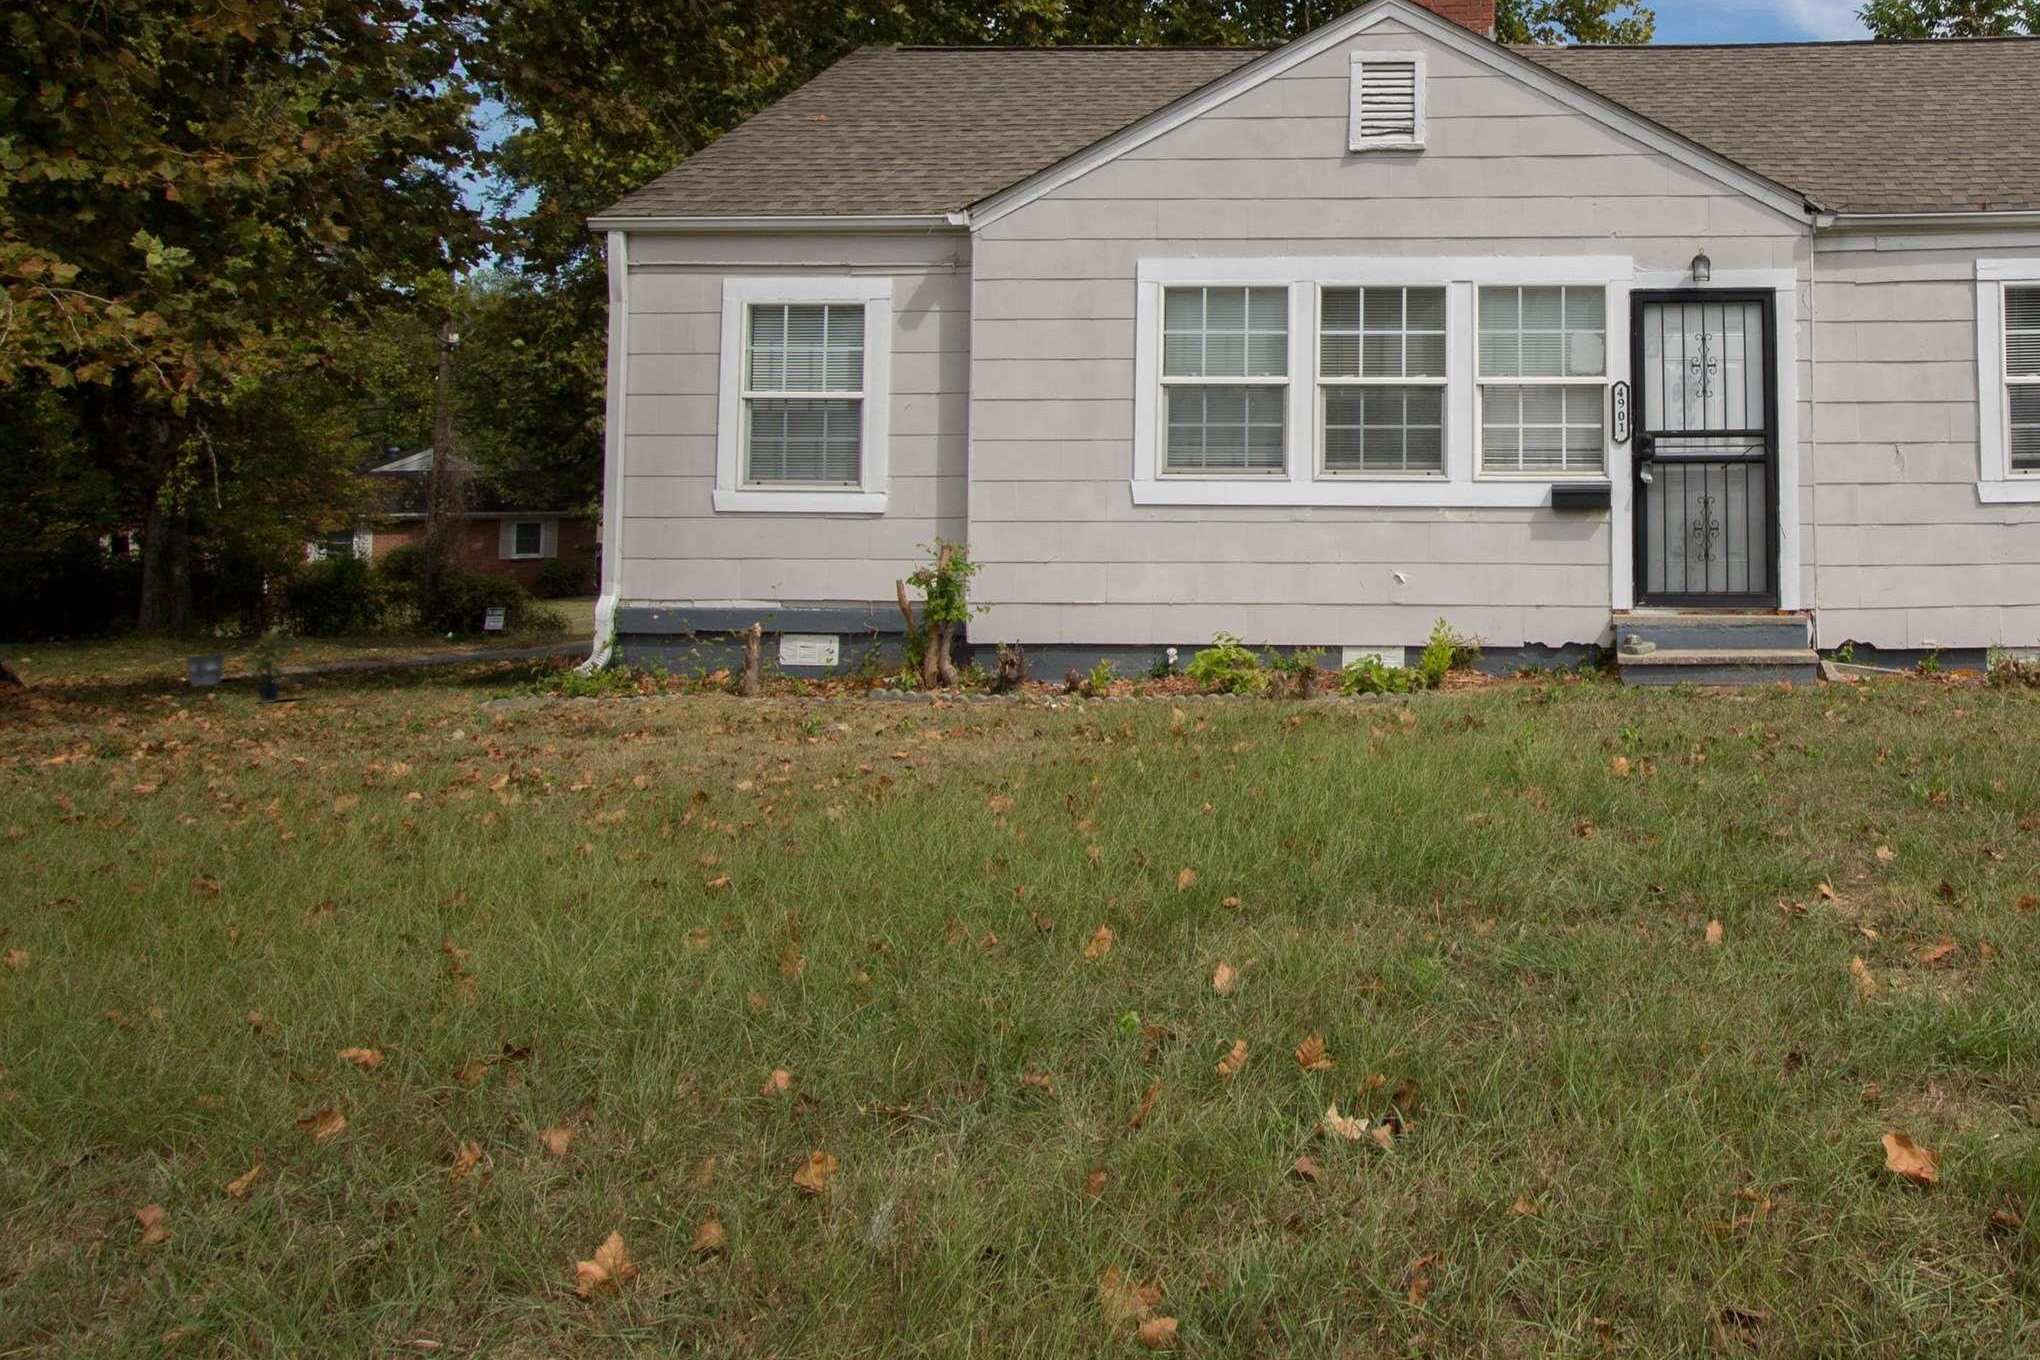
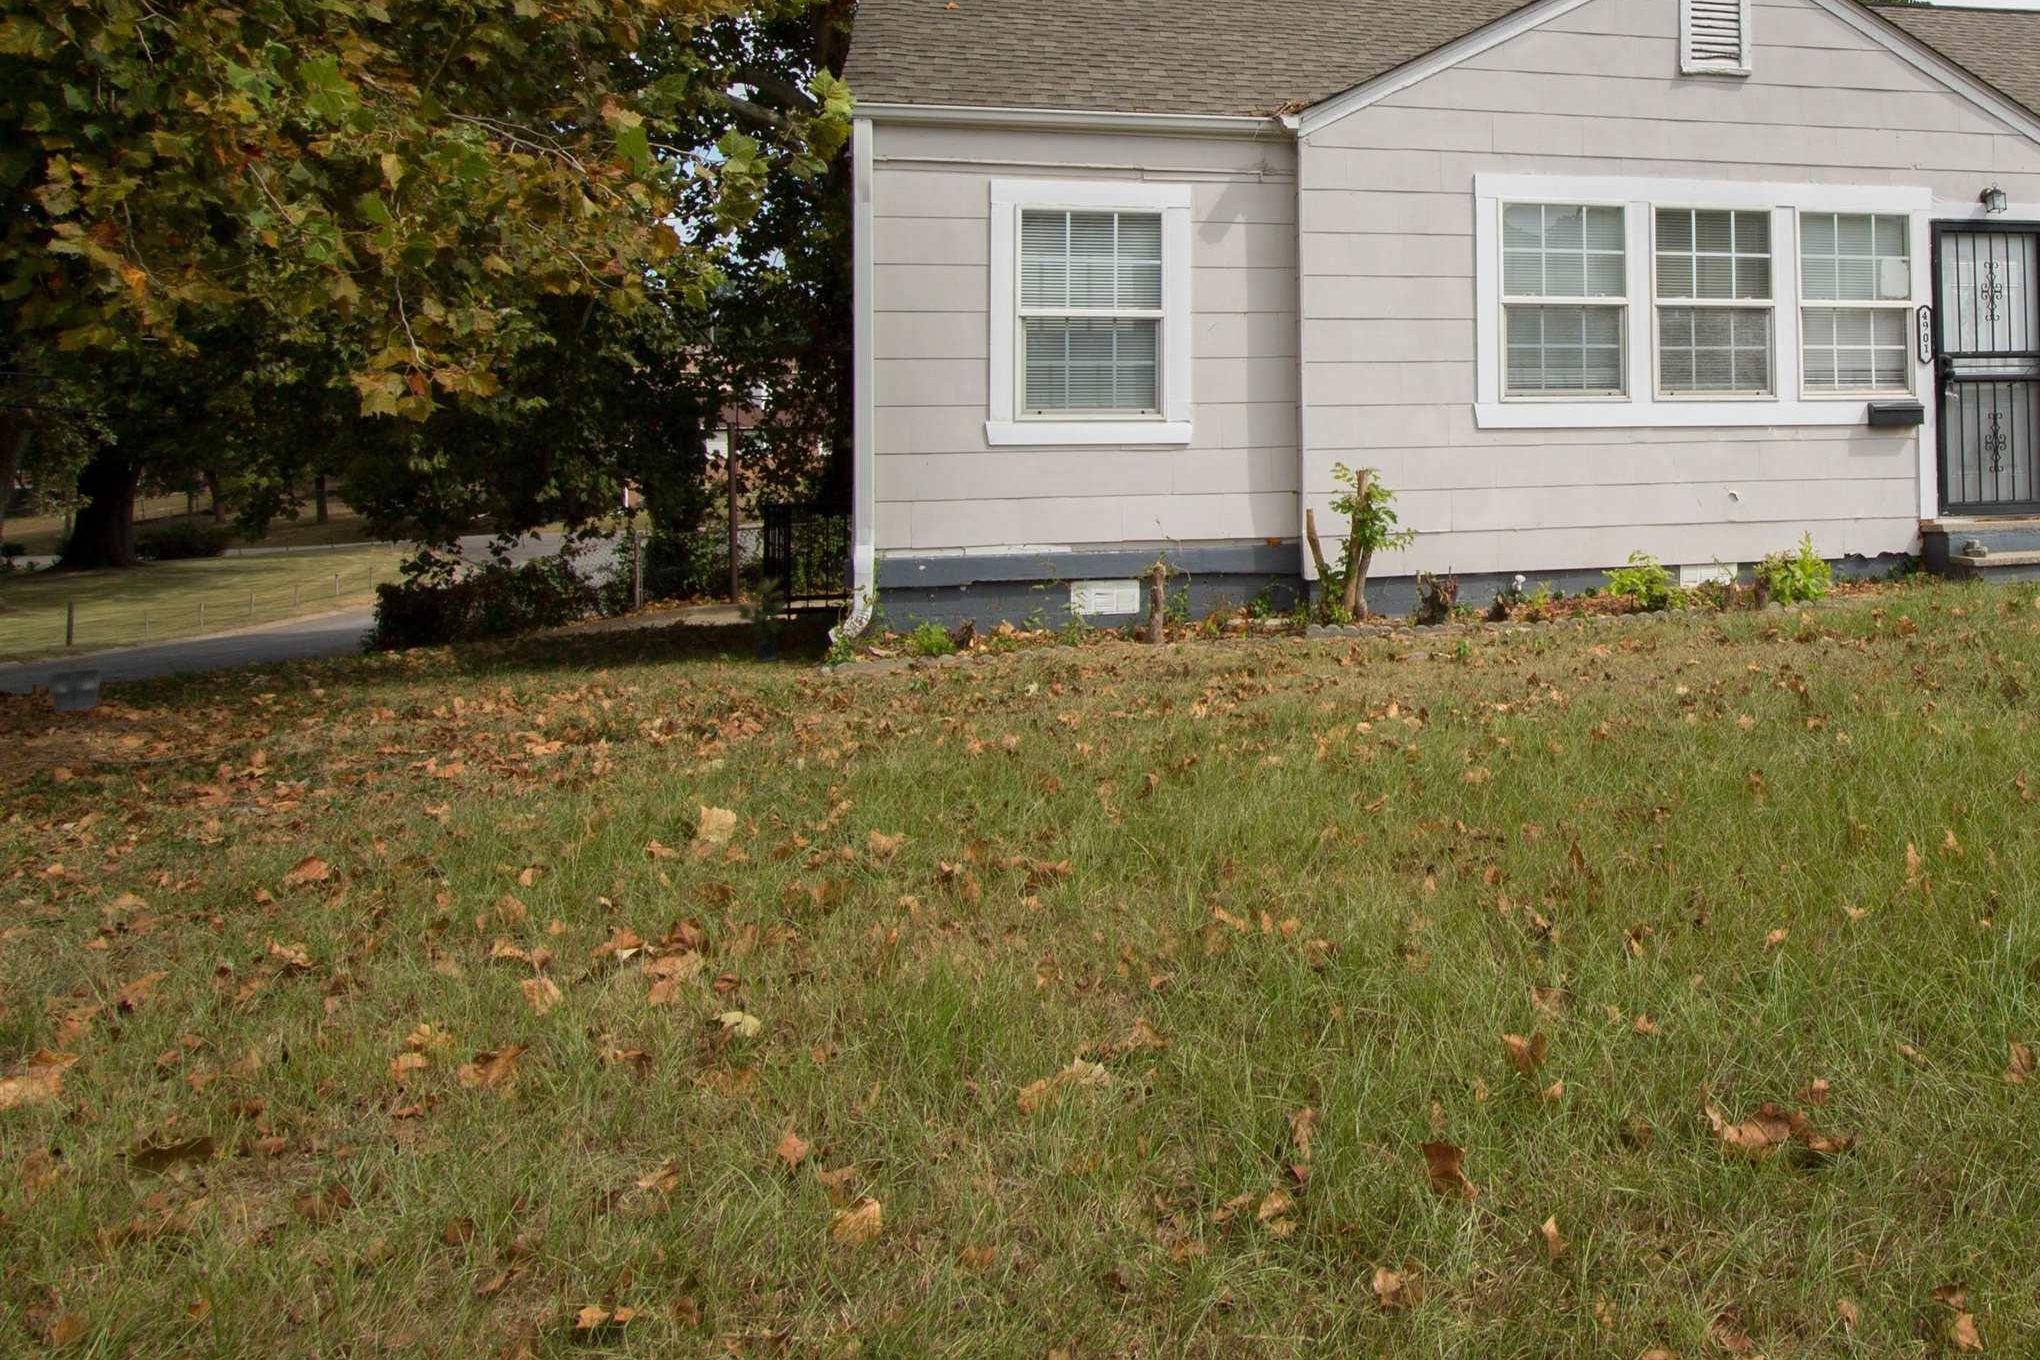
potted plant: present [242,628,288,703] -> present [737,579,785,662]

